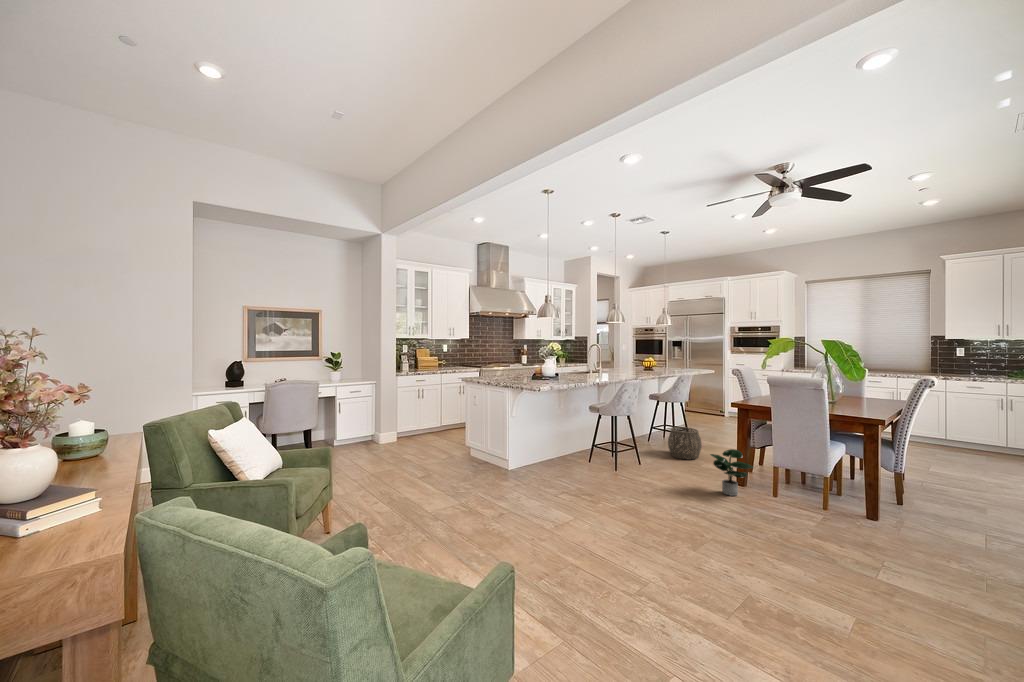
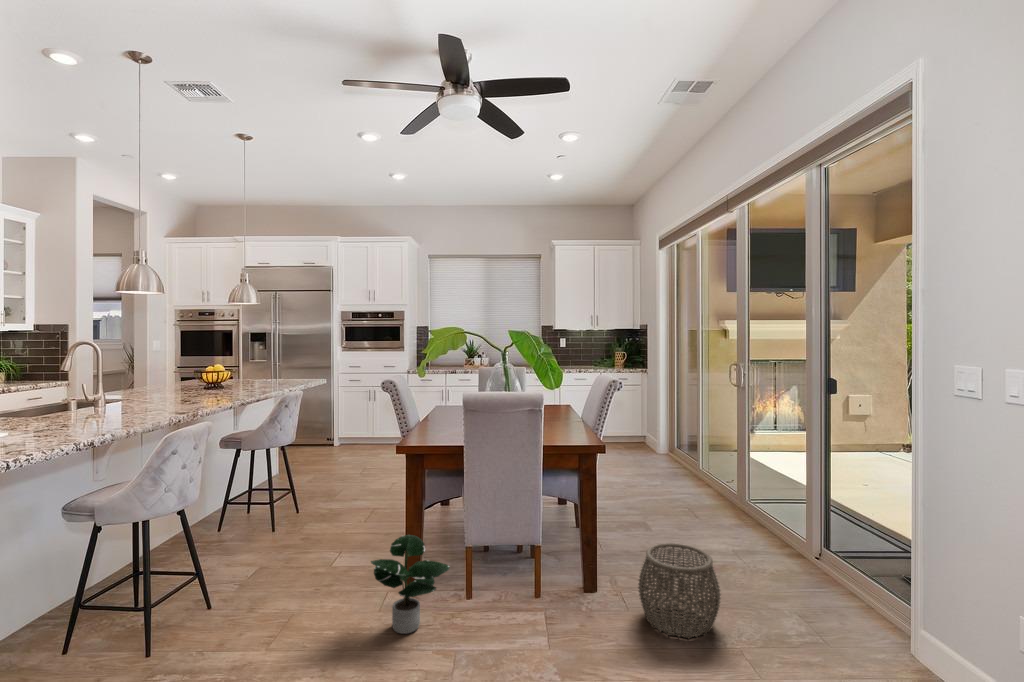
woven basket: present [668,427,702,460] -> present [638,543,721,638]

